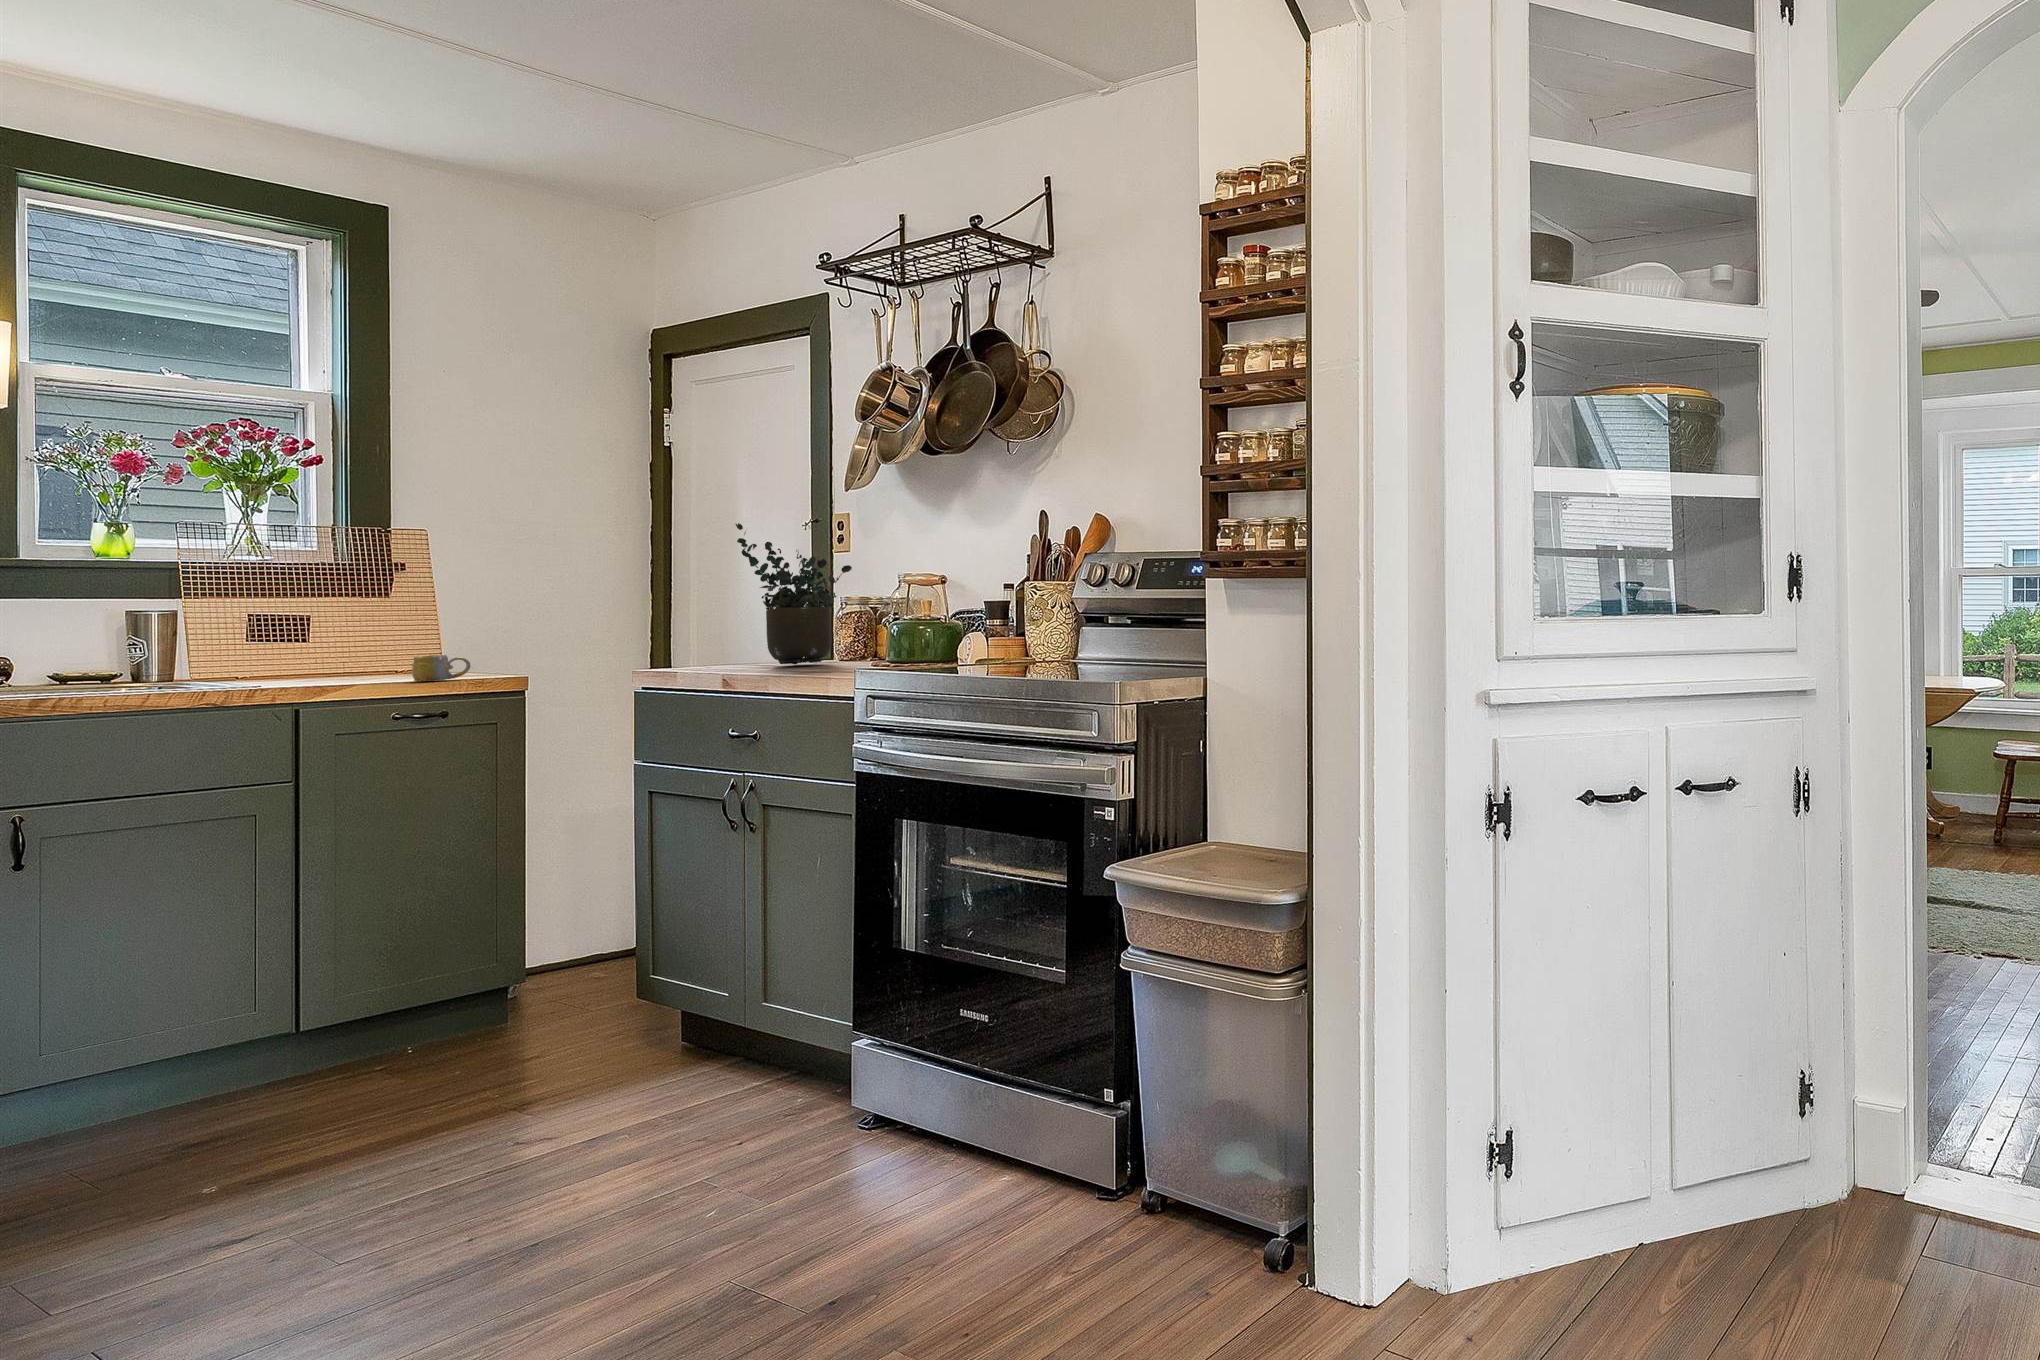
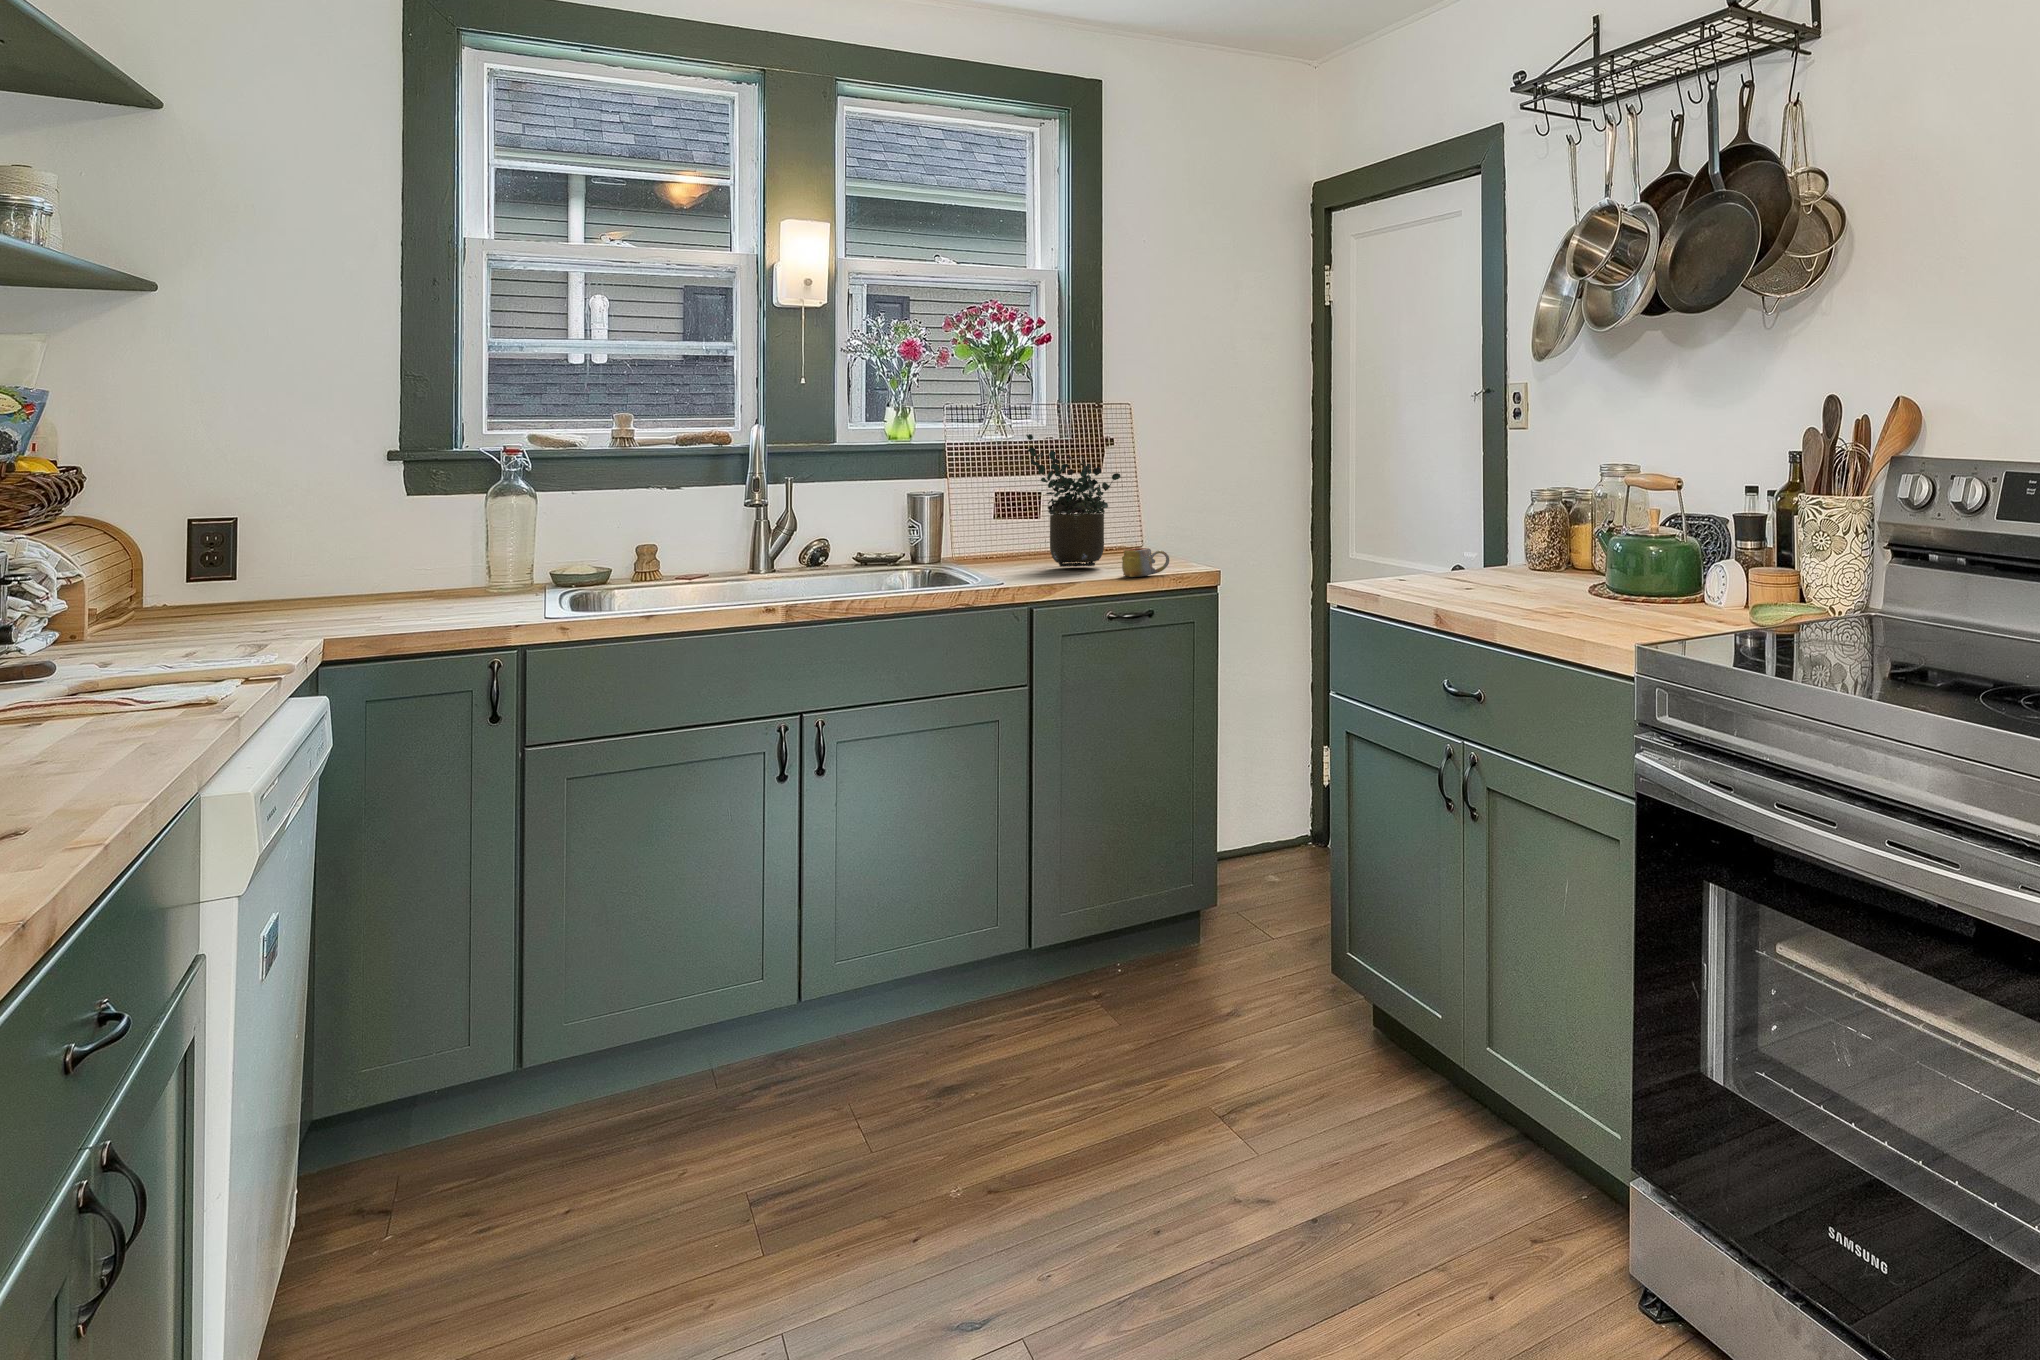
potted plant: present [736,523,852,664] -> present [1026,434,1121,567]

